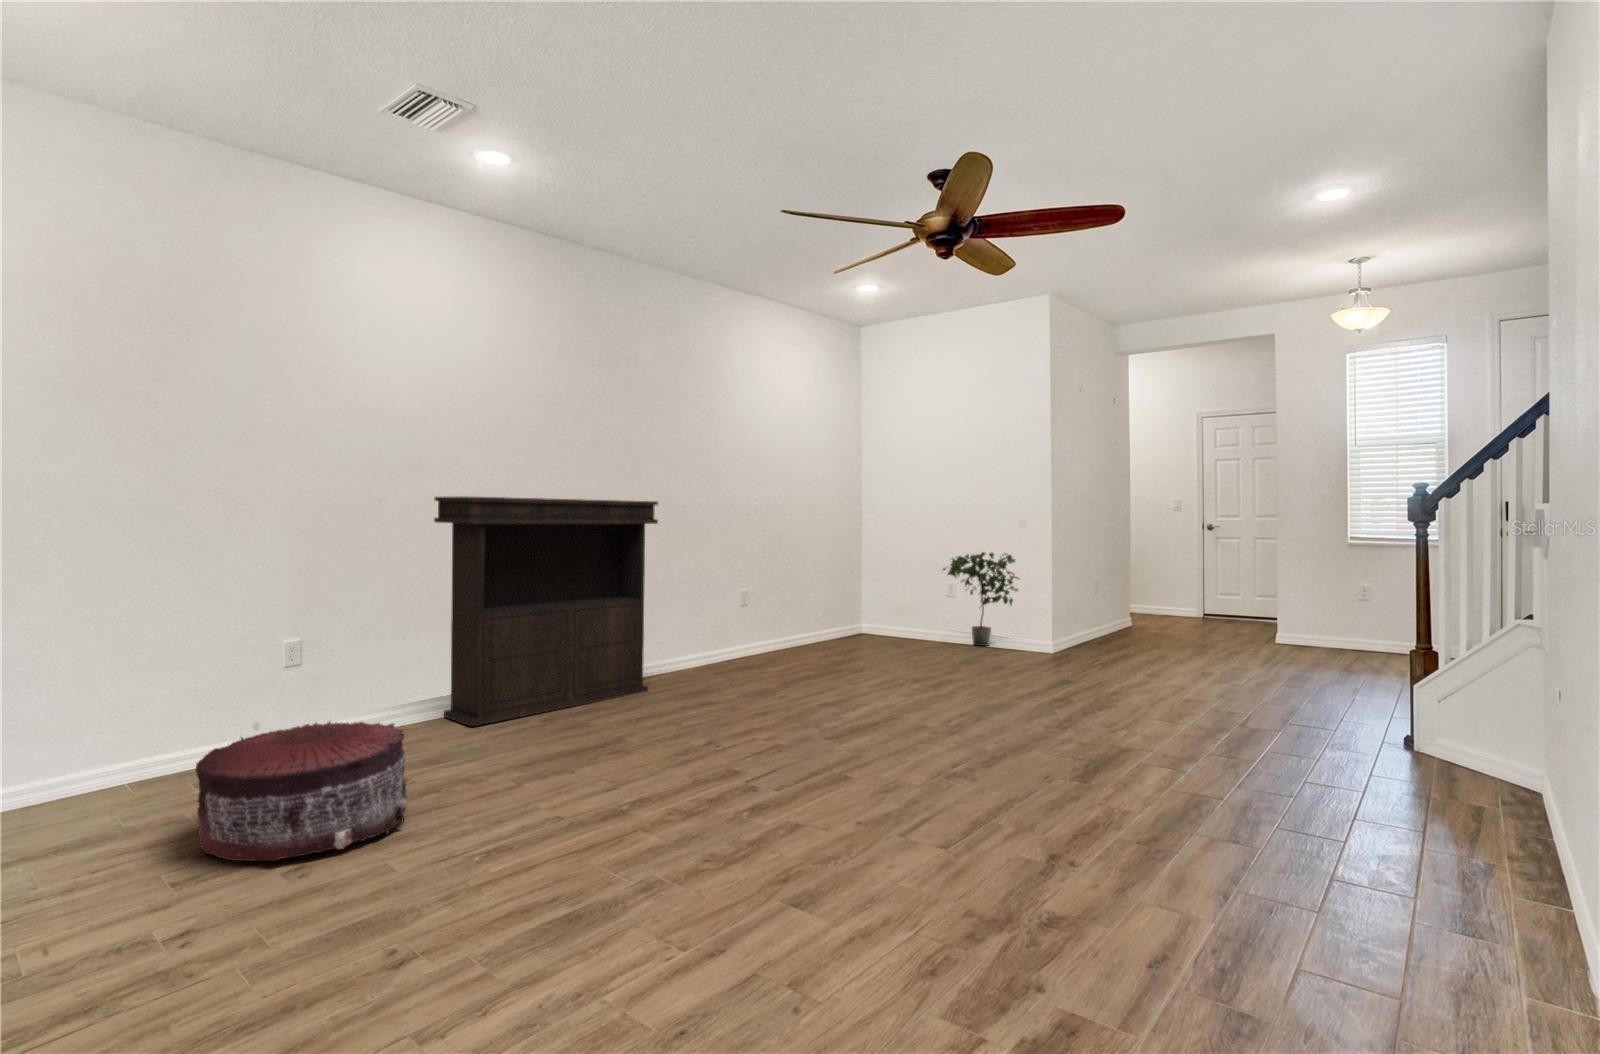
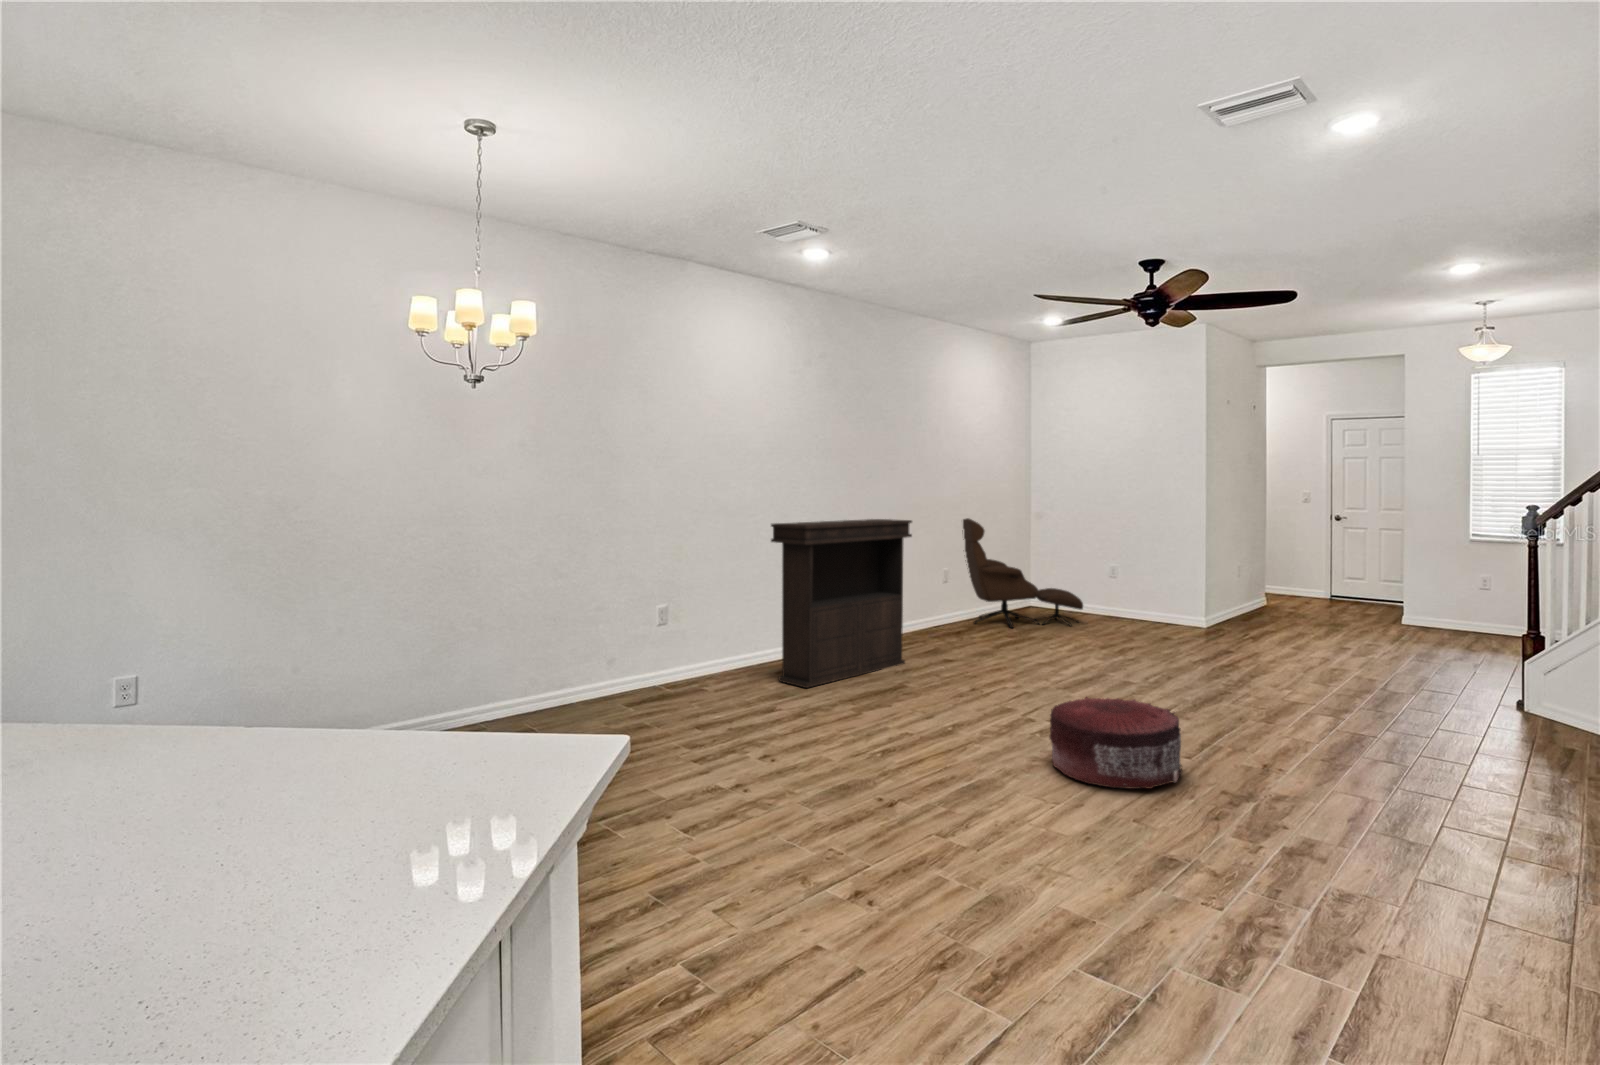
lounge chair: none [772,513,911,647] -> present [963,518,1083,628]
potted plant: present [943,552,1018,646] -> none [1108,550,1178,628]
pouf: present [195,721,407,861] -> present [1049,697,1182,789]

